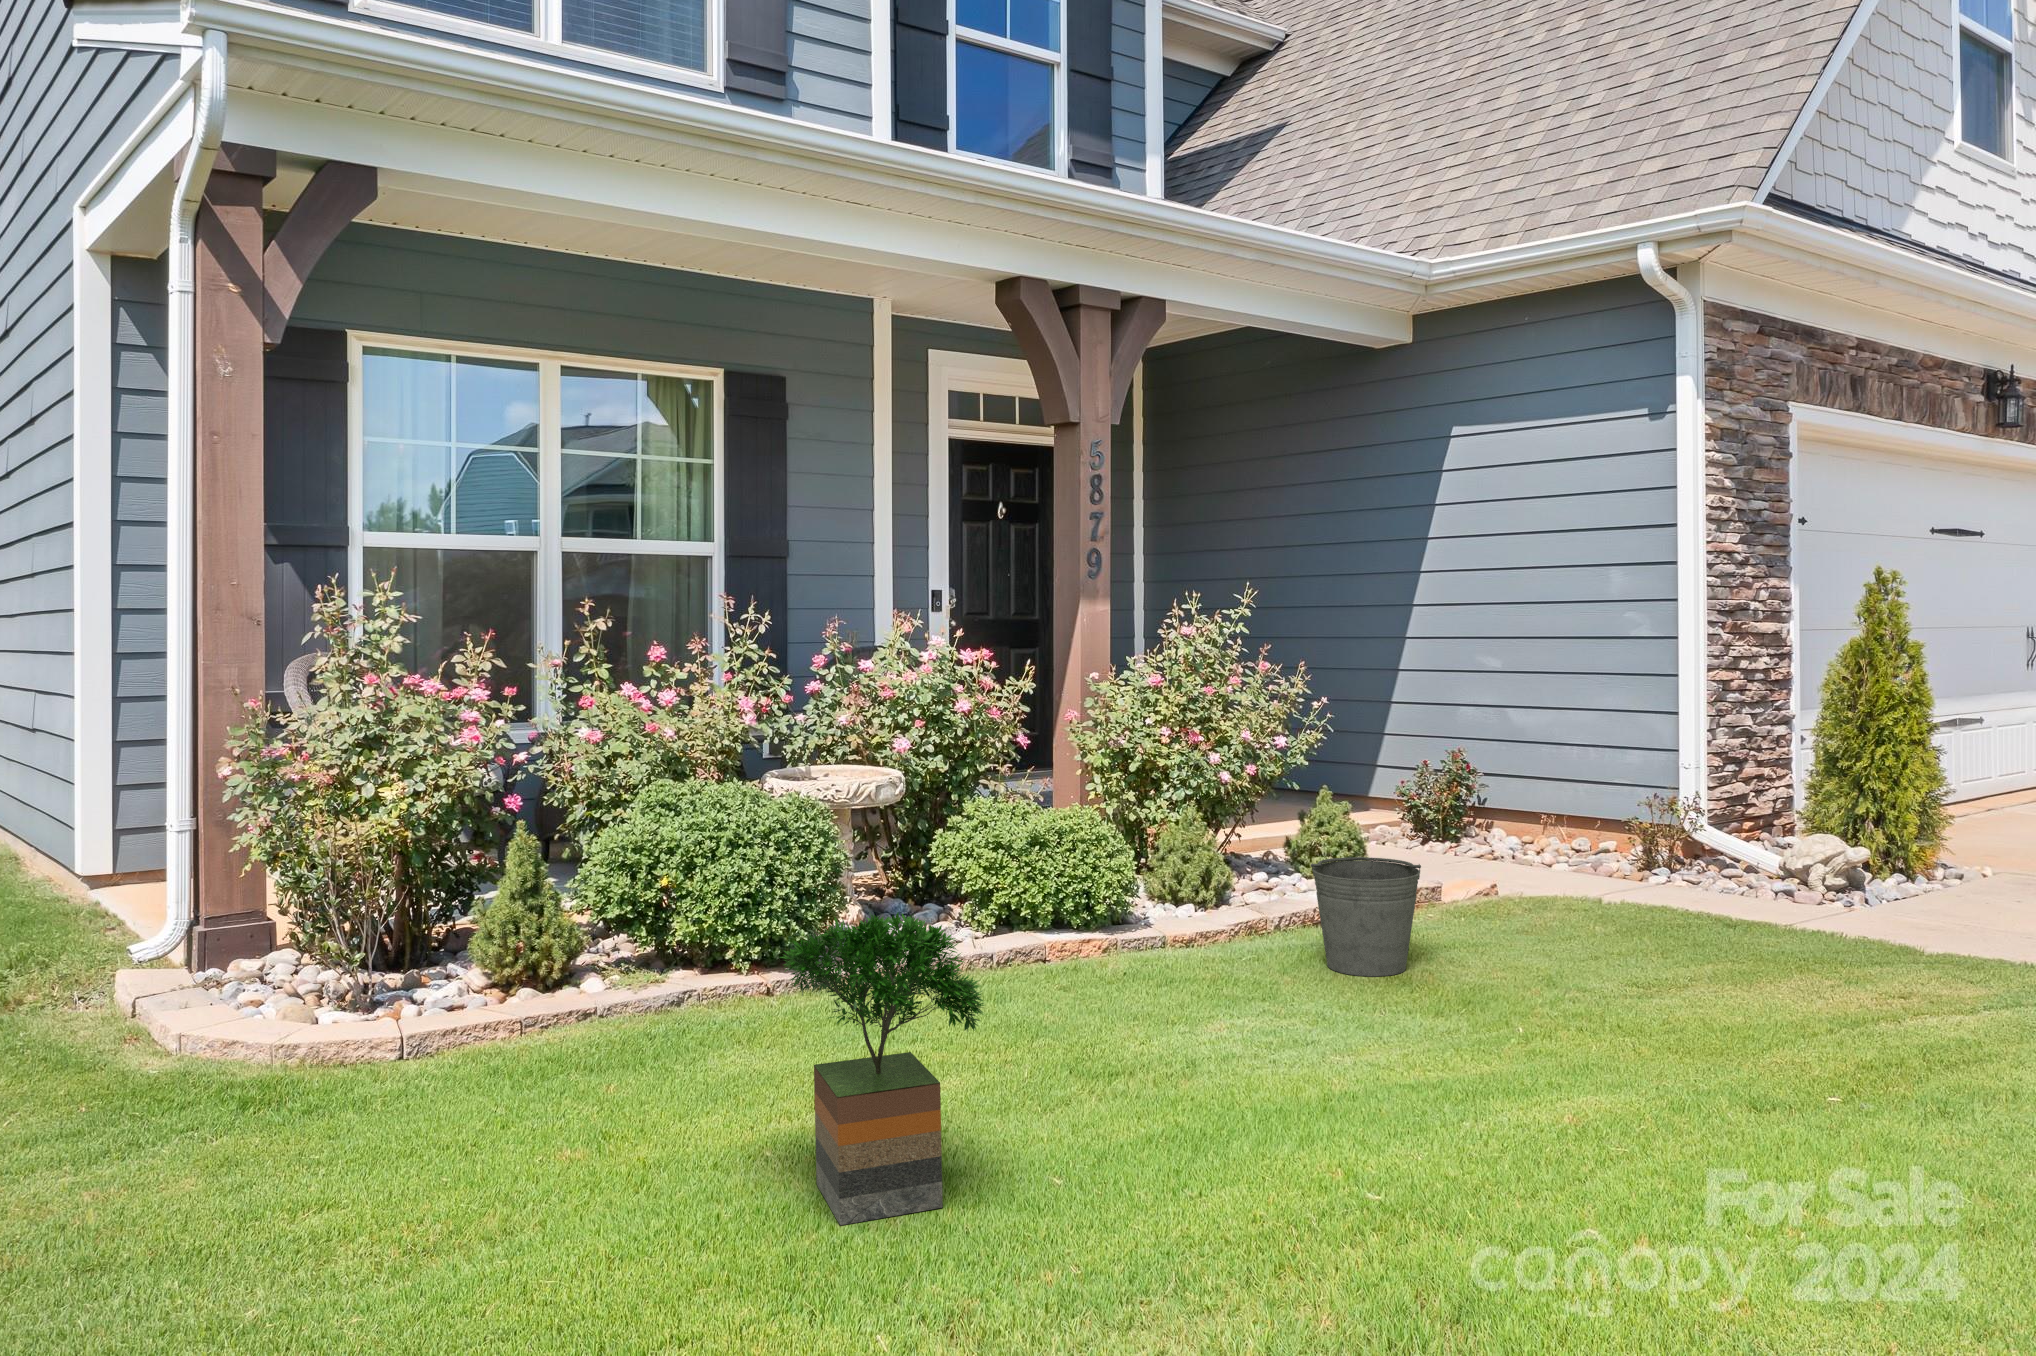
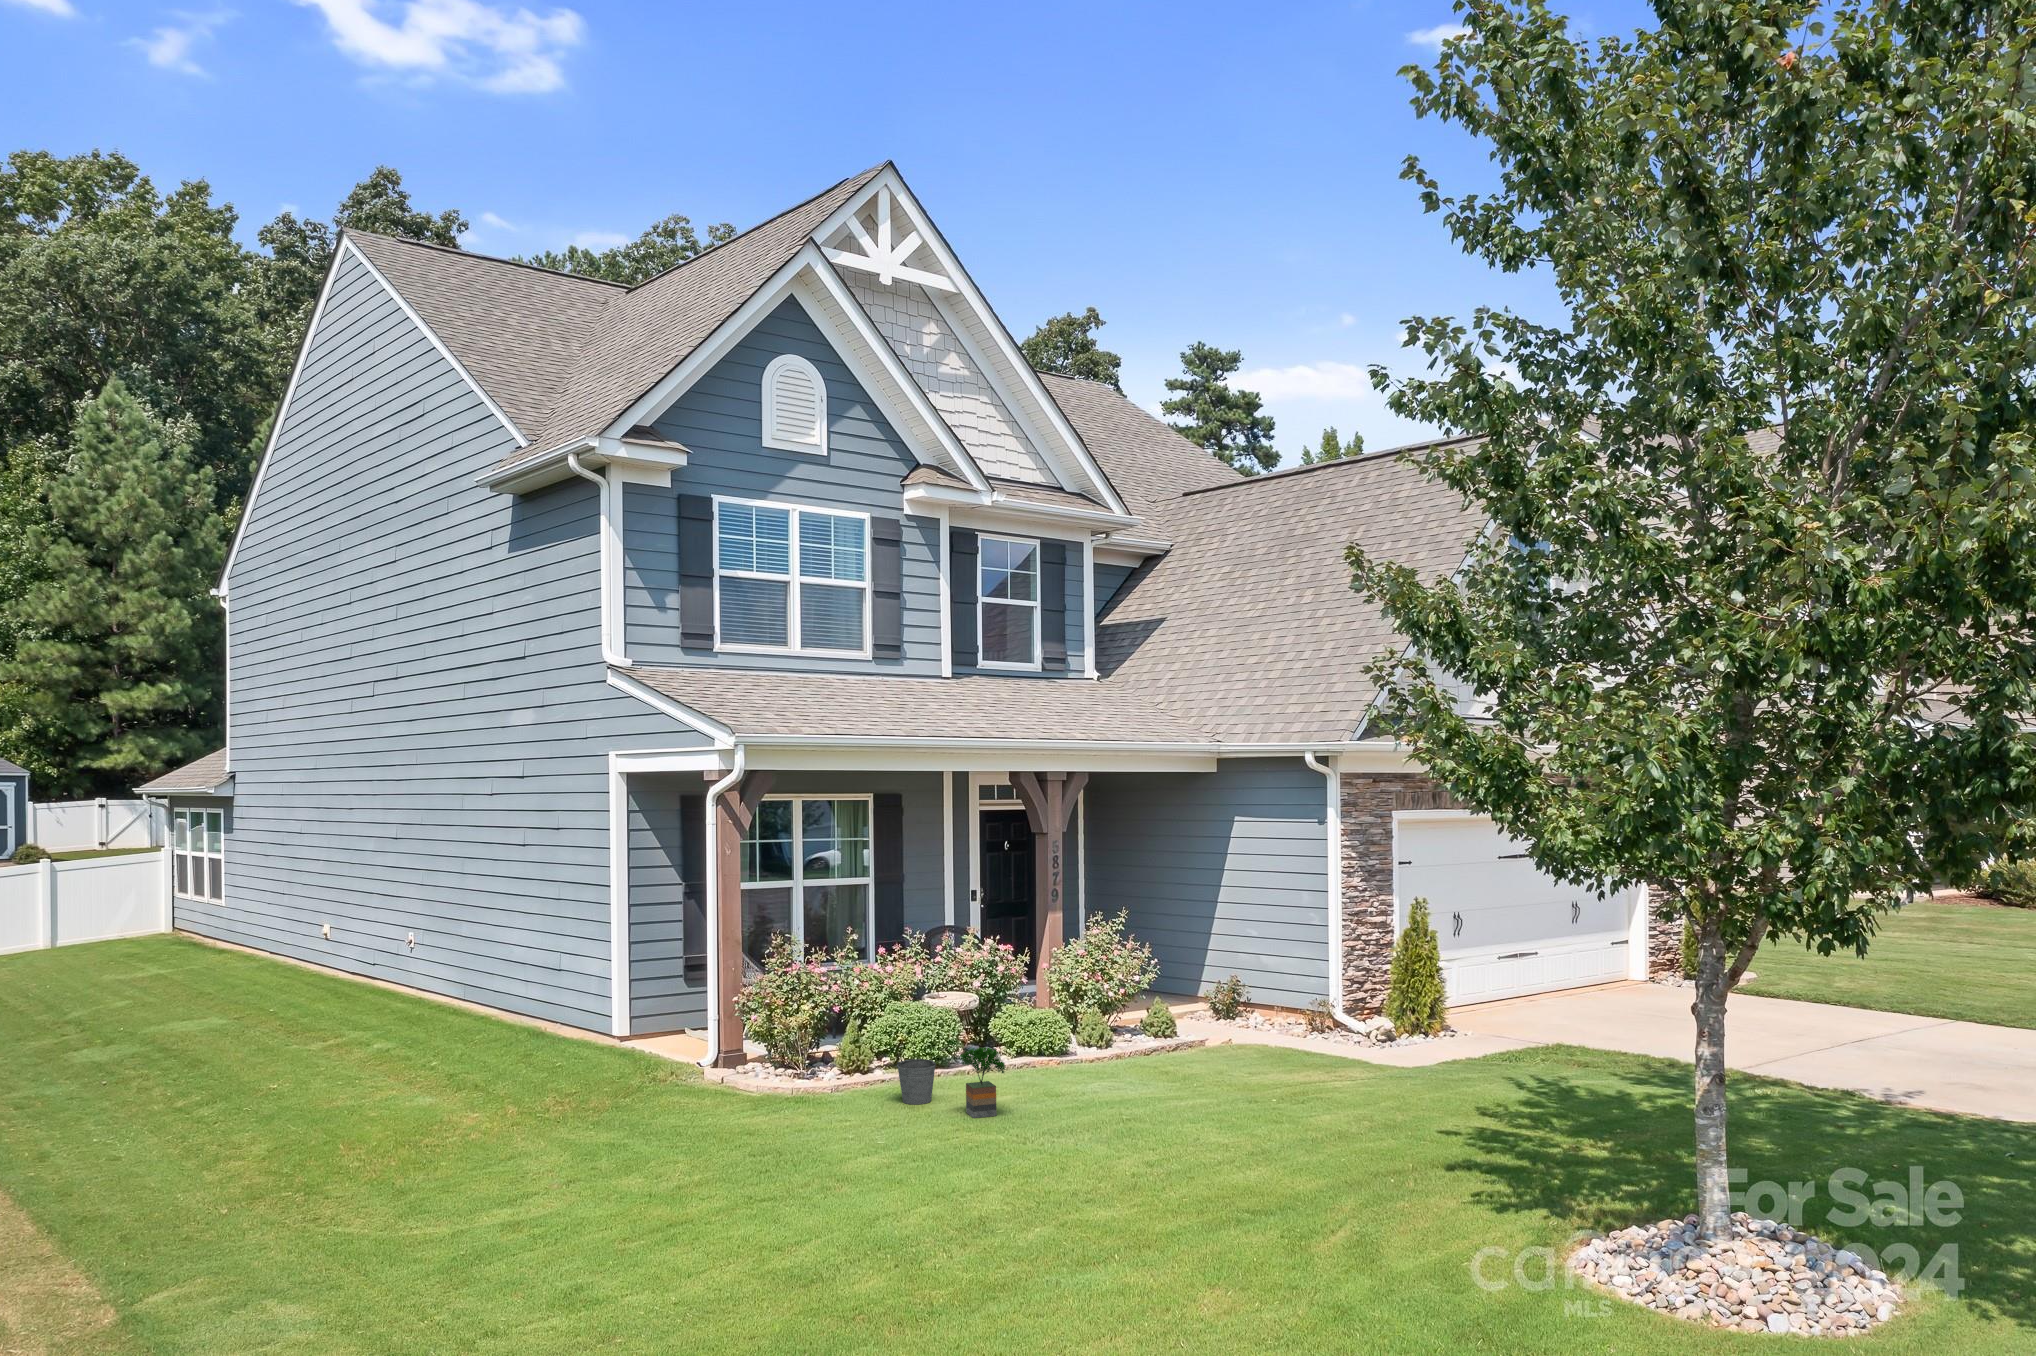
bucket: present [1311,857,1421,976] -> present [897,1059,936,1104]

